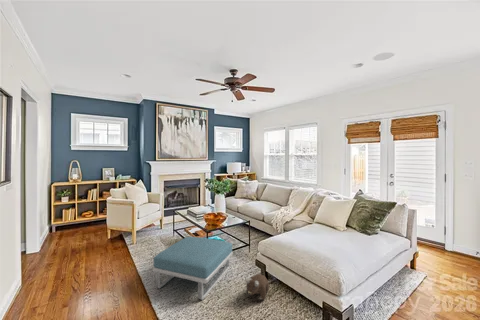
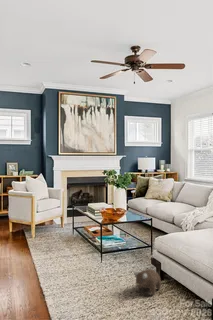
footstool: present [153,237,233,300] -> none [46,231,128,288]

